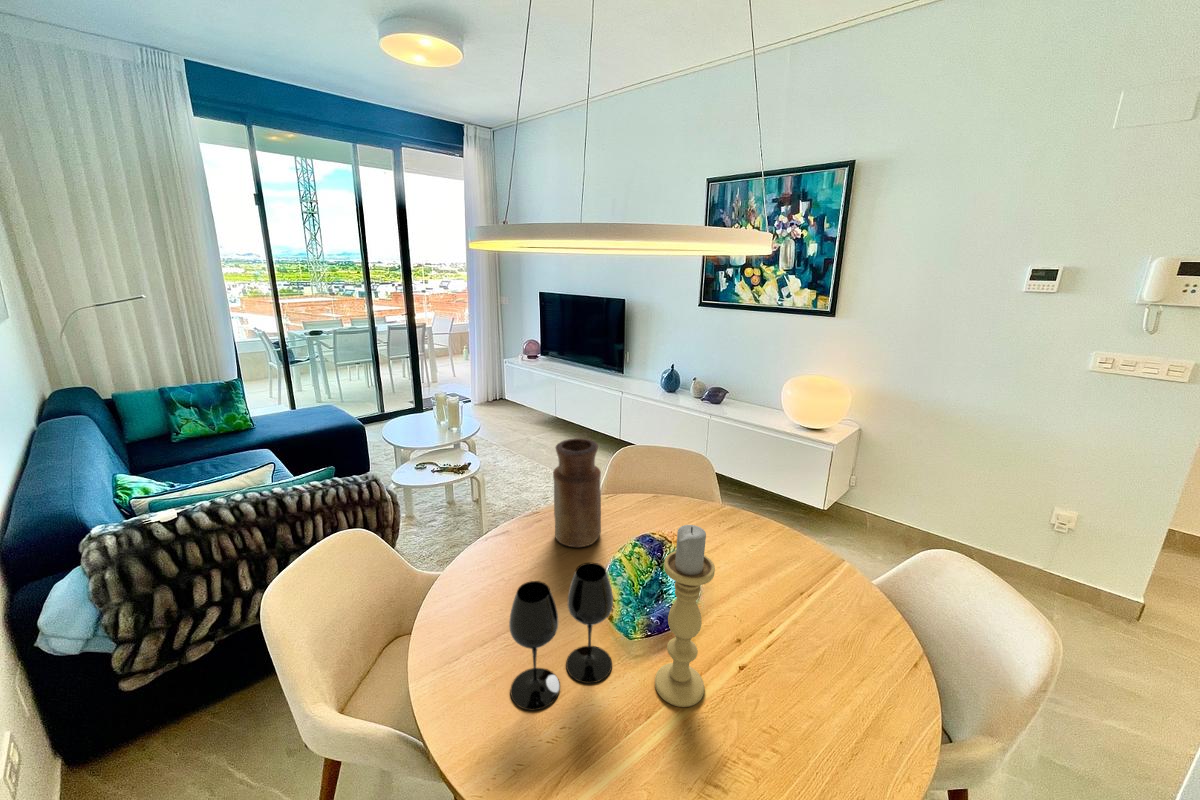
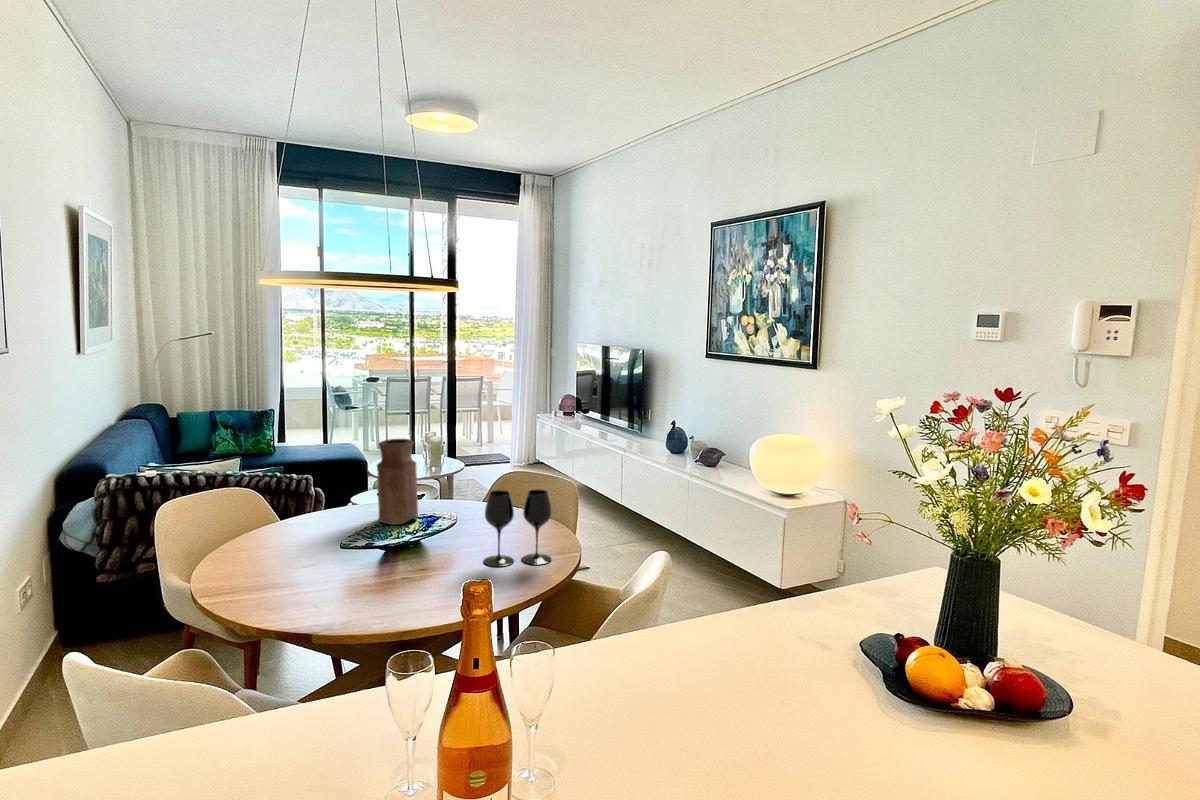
candle holder: present [655,525,715,707] -> none [337,461,373,588]
wine glass: present [509,563,613,710] -> present [484,489,552,567]

